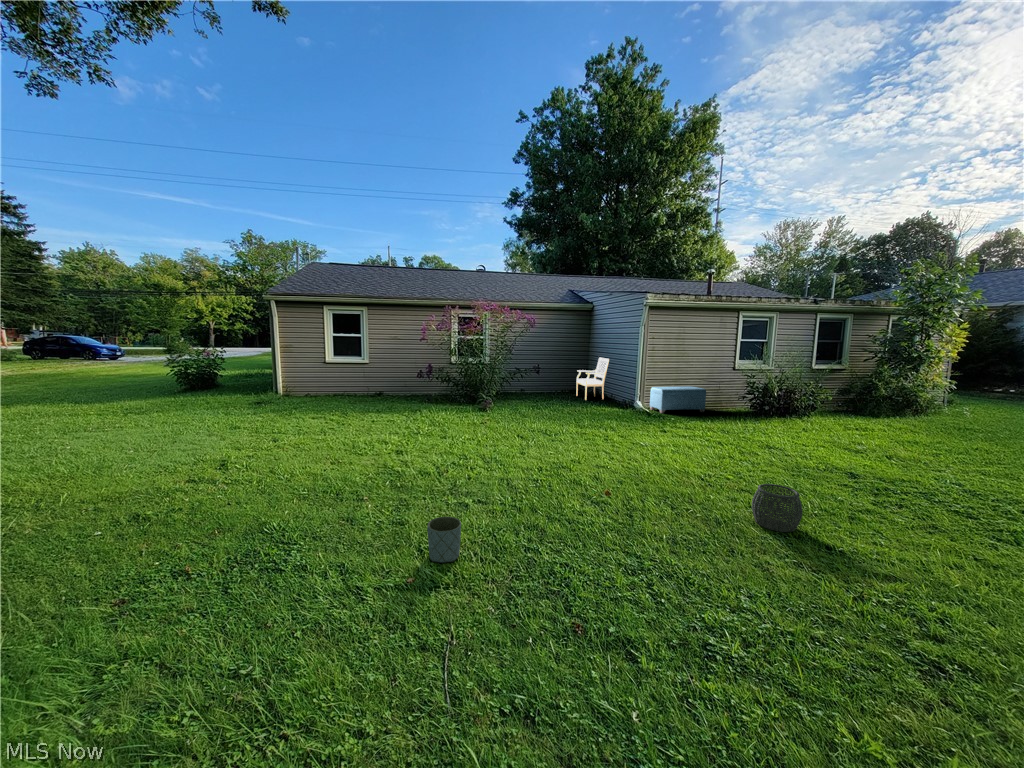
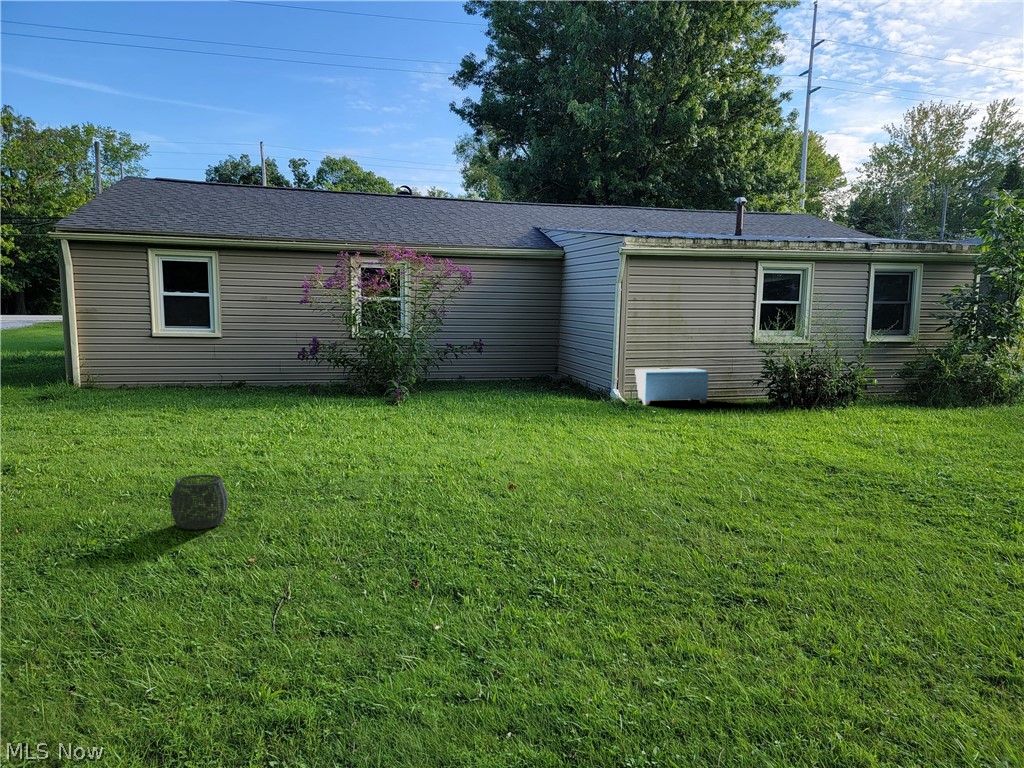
chair: present [576,357,609,400] -> none [536,328,582,390]
woven basket: present [752,484,803,532] -> present [170,475,228,530]
planter: present [427,517,461,562] -> none [298,484,334,527]

